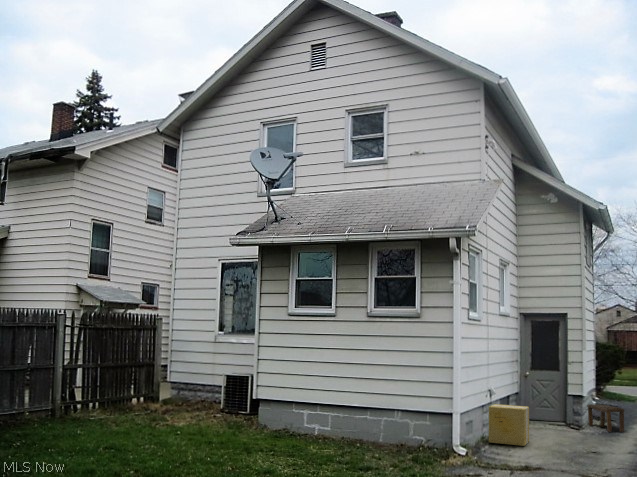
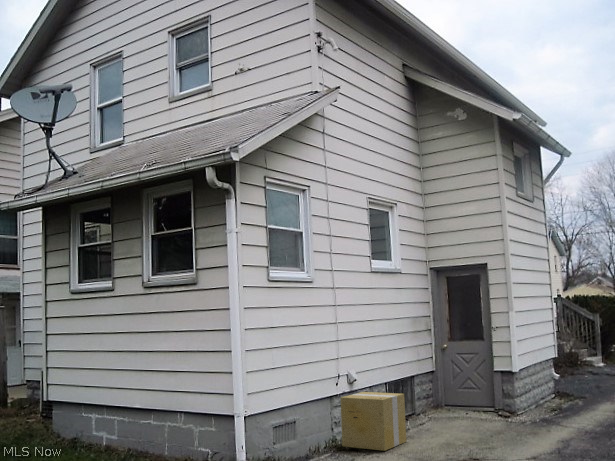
bench: present [587,404,624,432] -> none [531,380,573,419]

